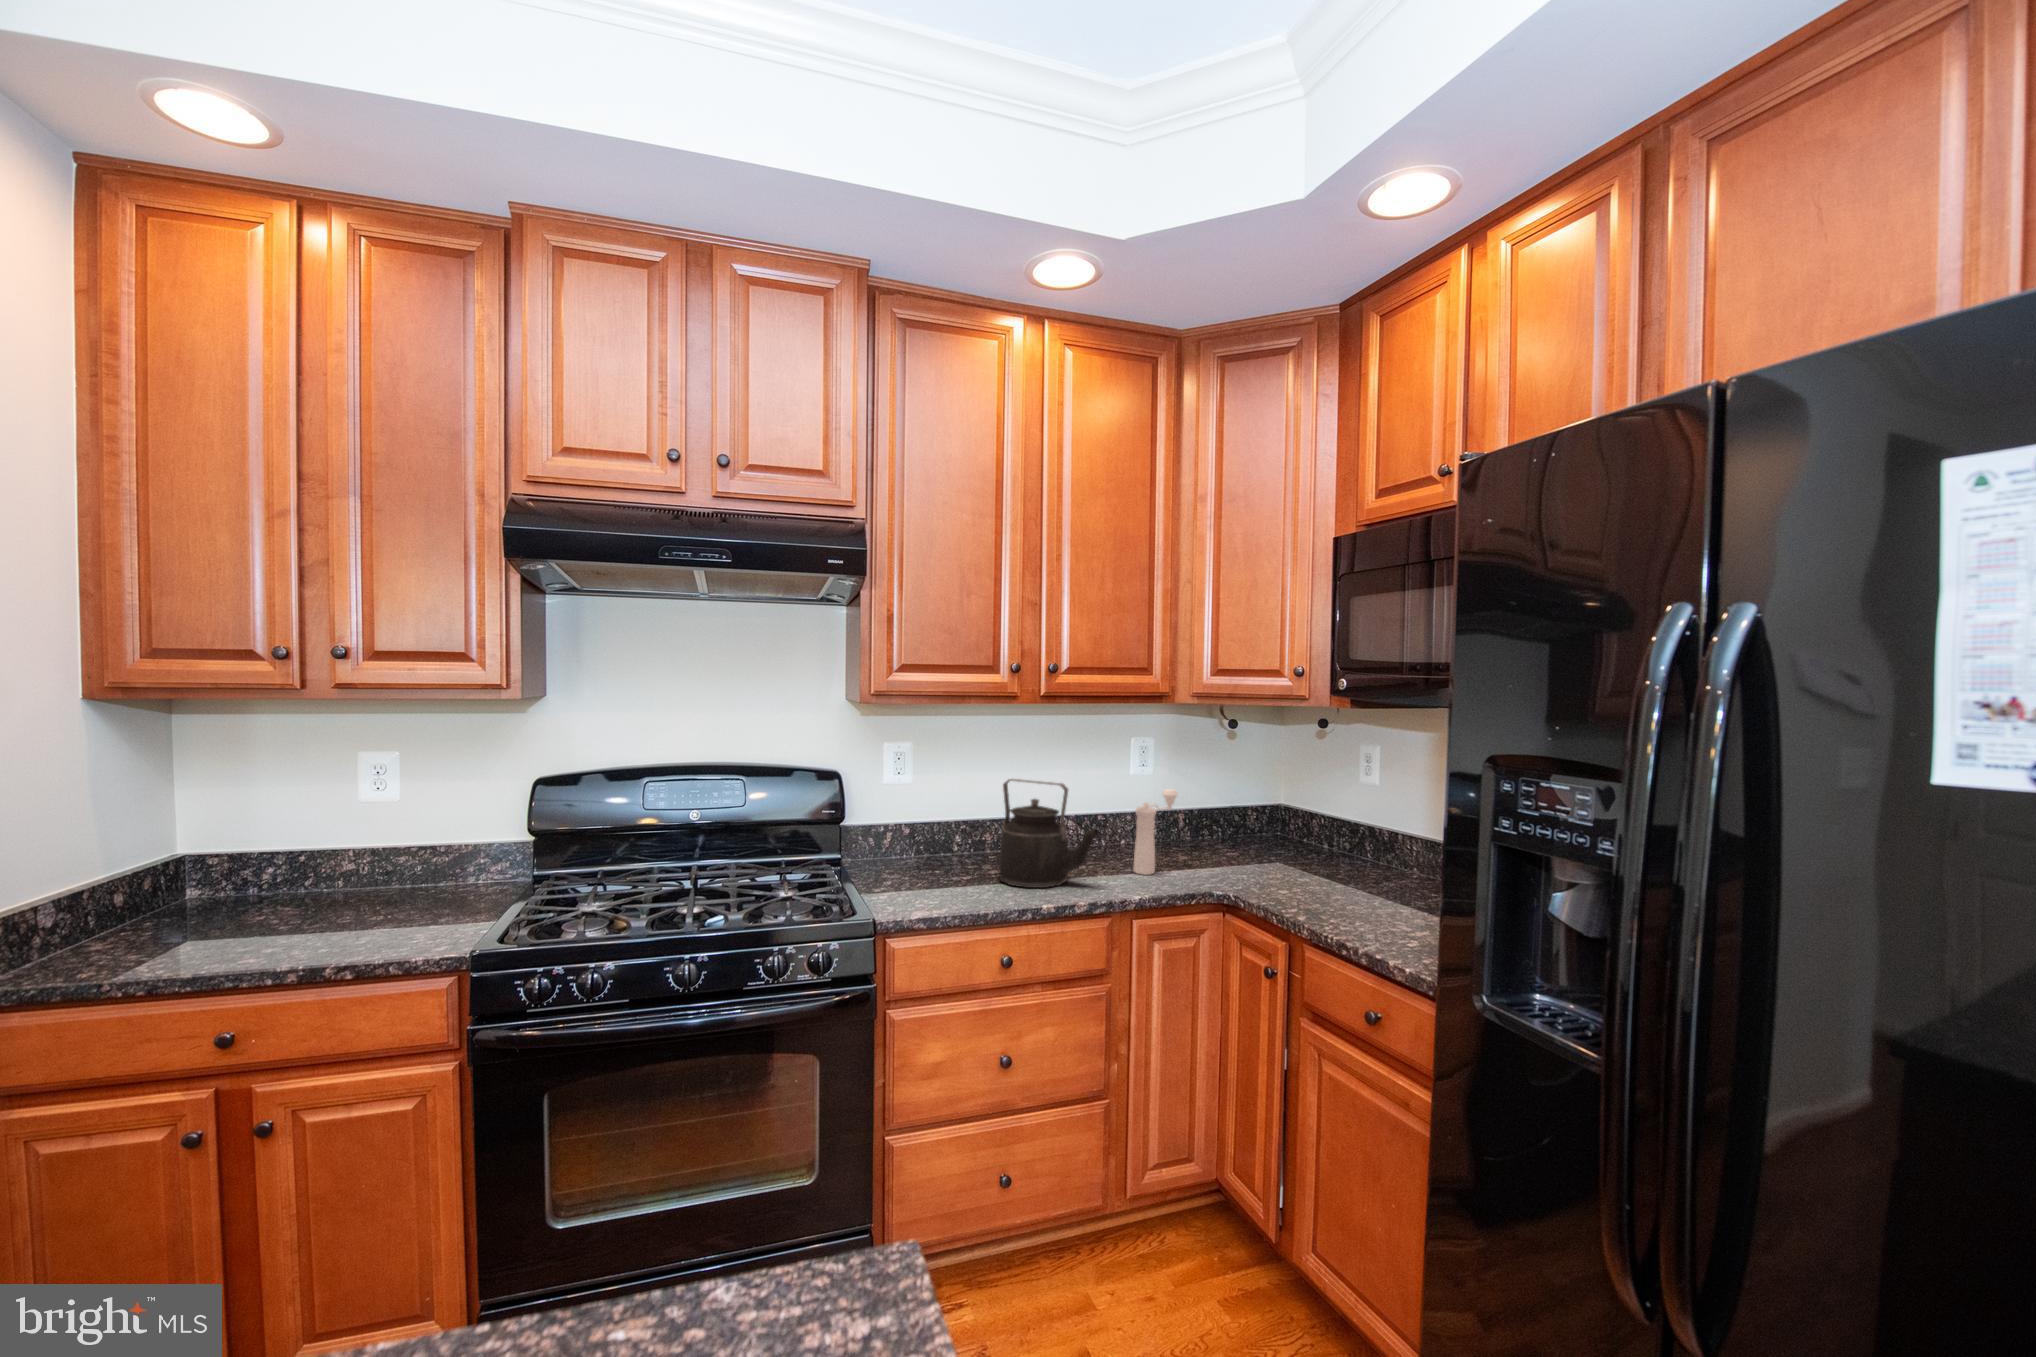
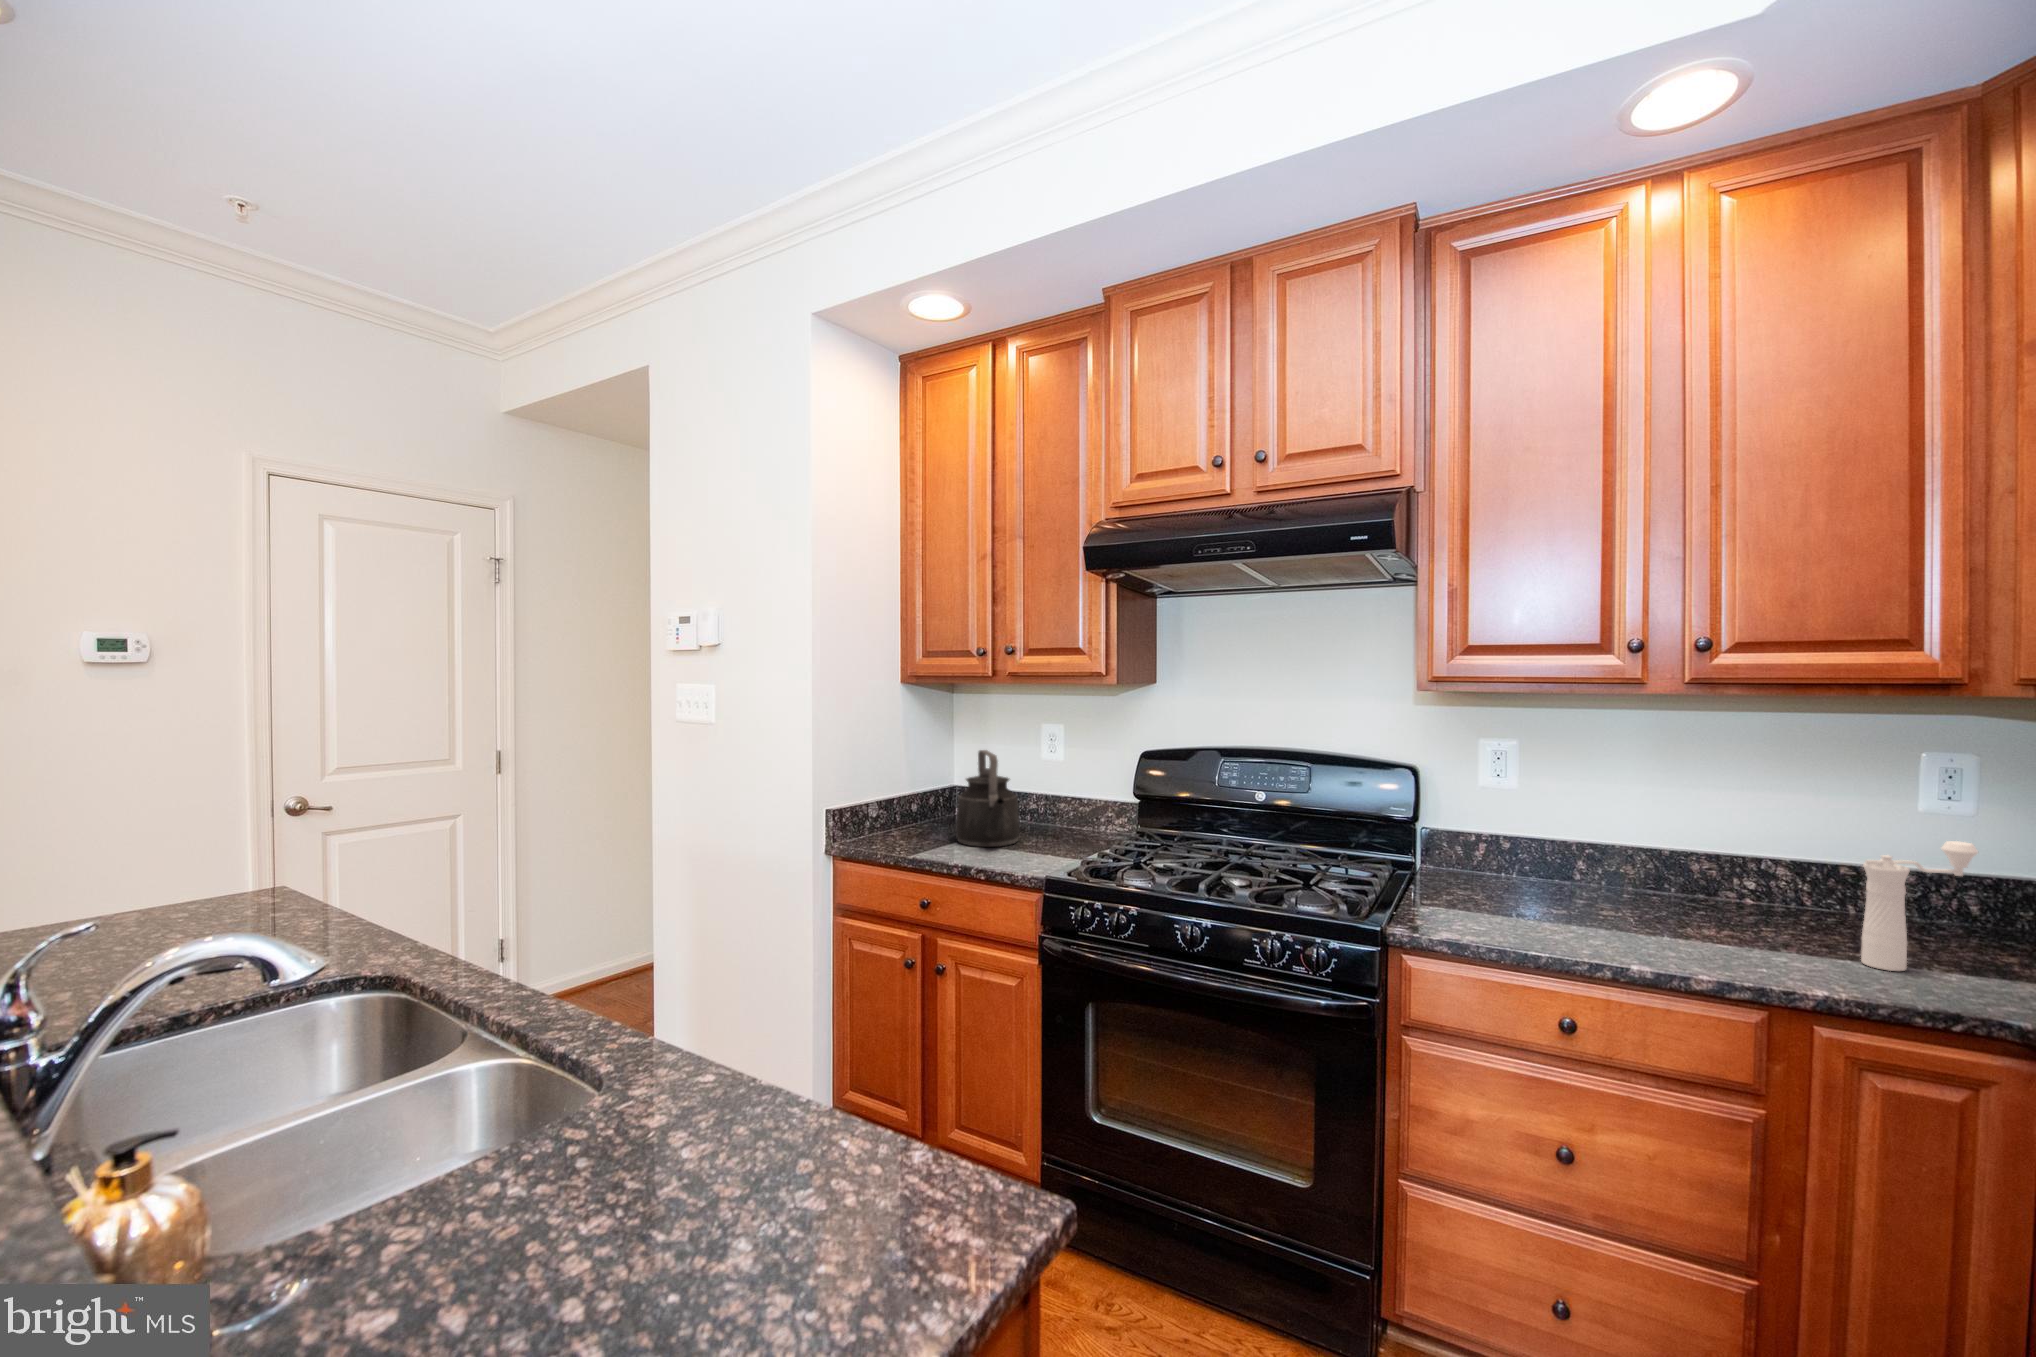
kettle: present [999,779,1100,888] -> present [956,750,1020,847]

